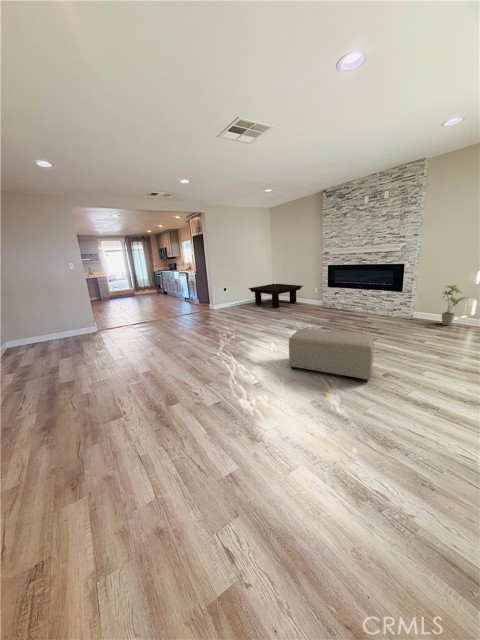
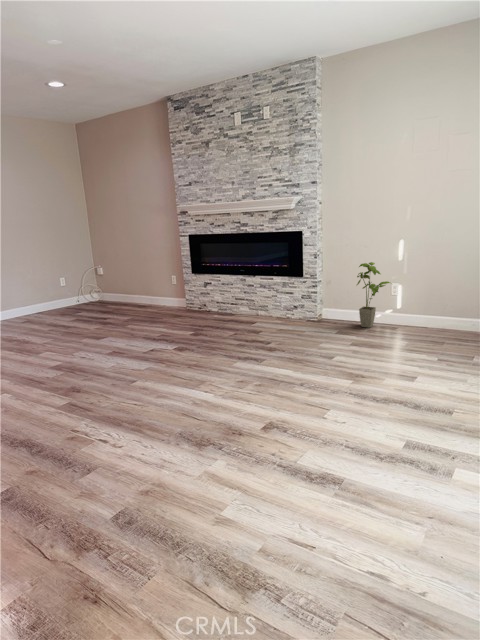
coffee table: present [249,284,303,308] -> none [42,271,151,317]
ottoman: present [289,329,374,382] -> none [66,354,246,455]

